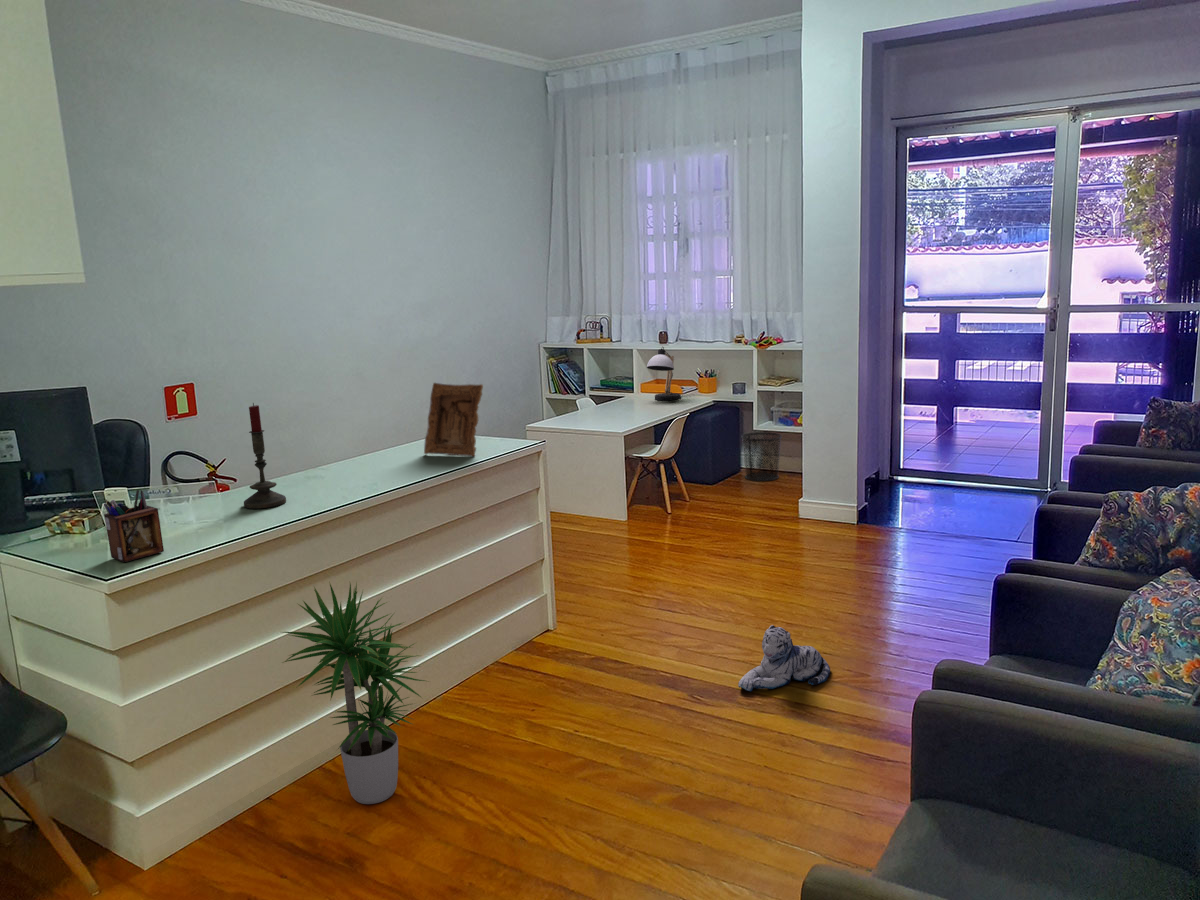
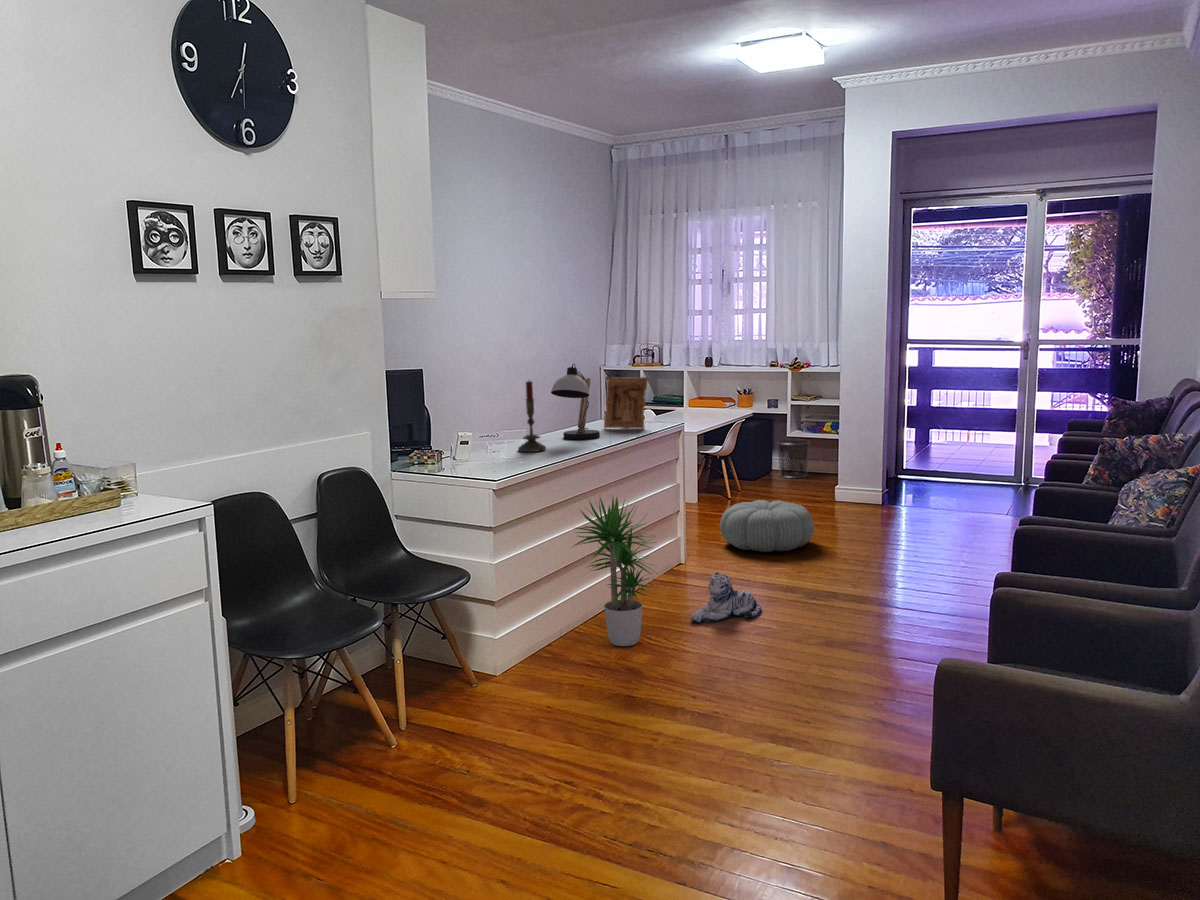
desk lamp: present [647,347,681,400] -> present [551,364,600,439]
desk organizer: present [104,490,164,562] -> none [475,427,508,472]
pouf: none [614,534,735,610] -> present [720,500,814,552]
plush toy: present [738,625,830,691] -> present [691,572,761,623]

